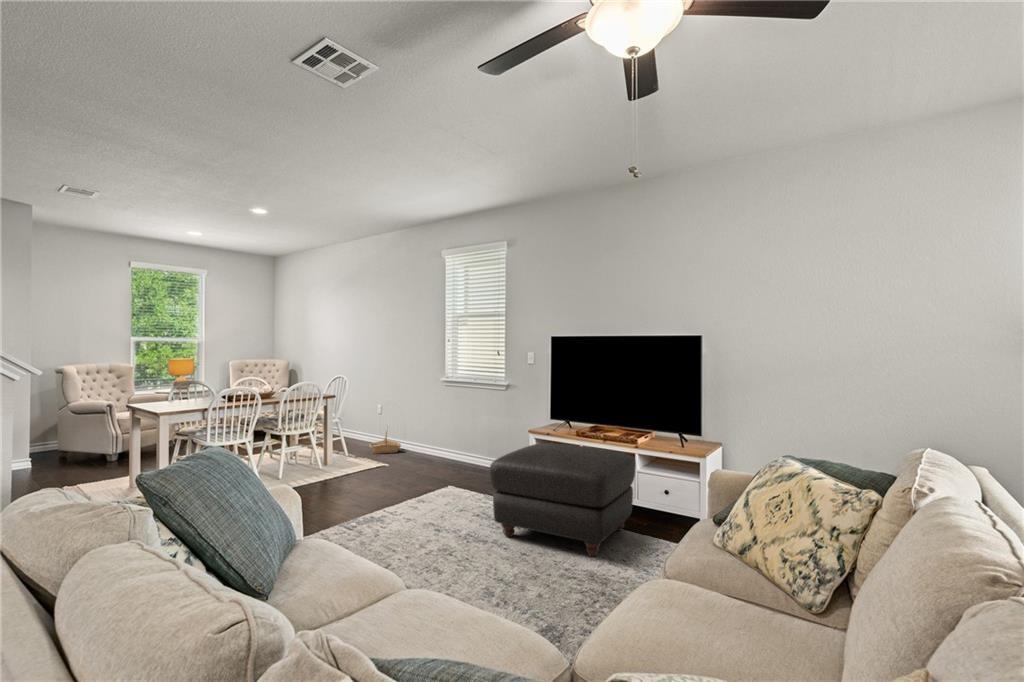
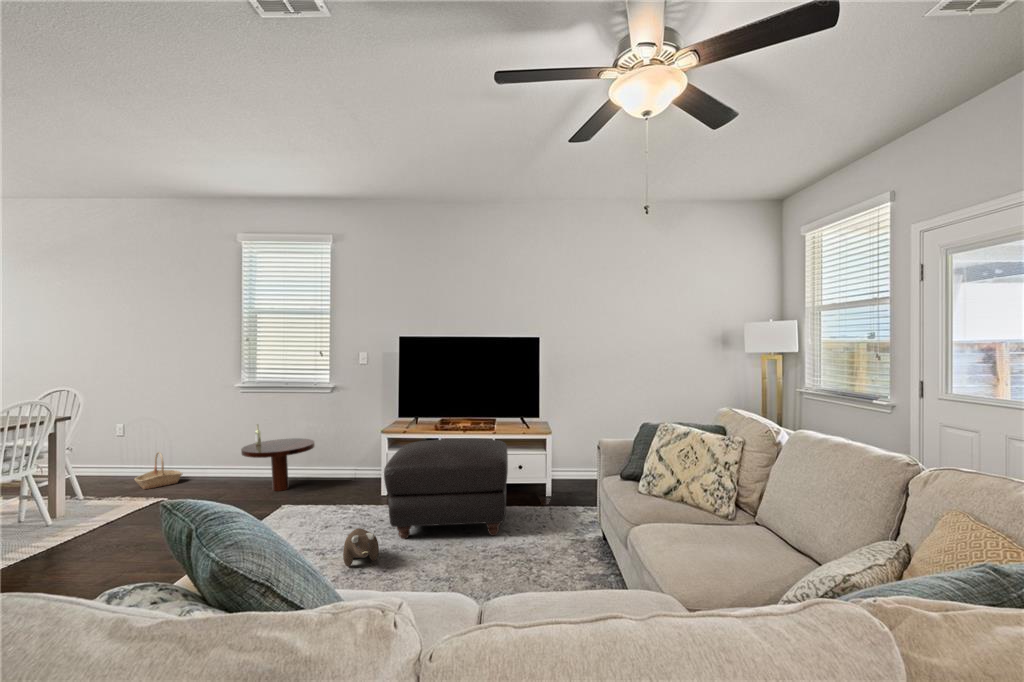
coffee table: none [427,411,486,472] -> present [241,424,315,491]
plush toy: none [435,516,468,550] -> present [343,528,379,567]

